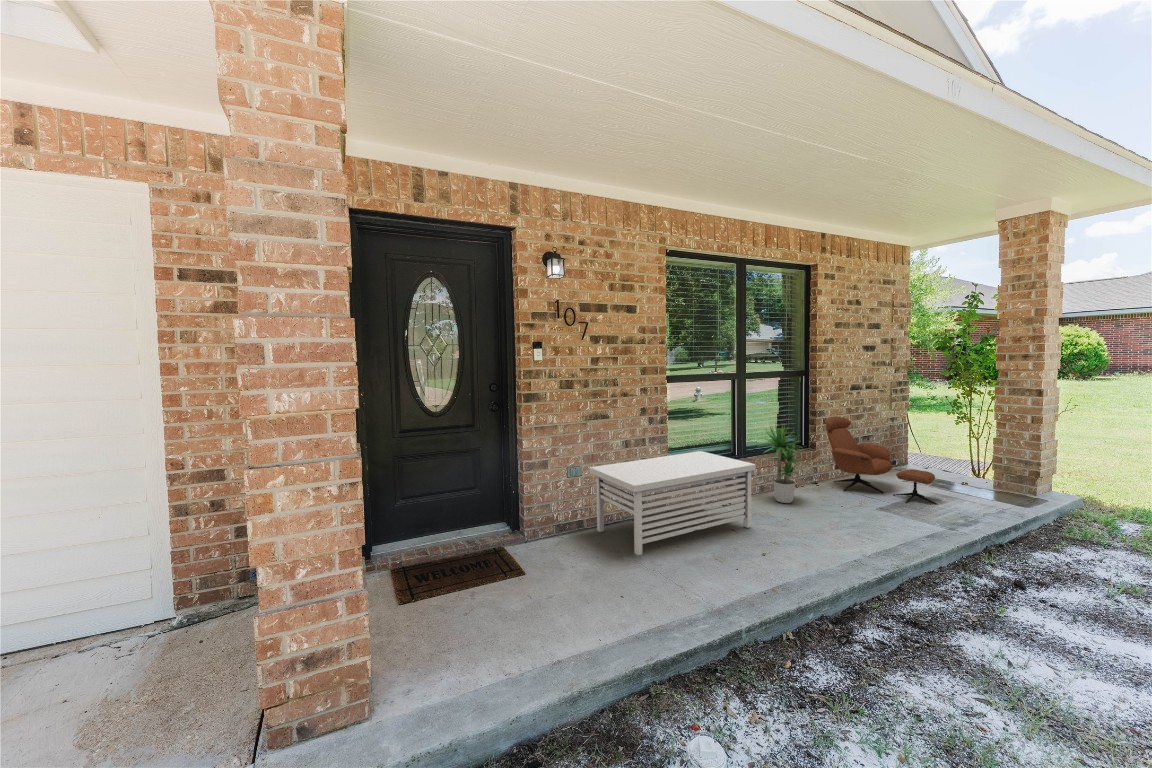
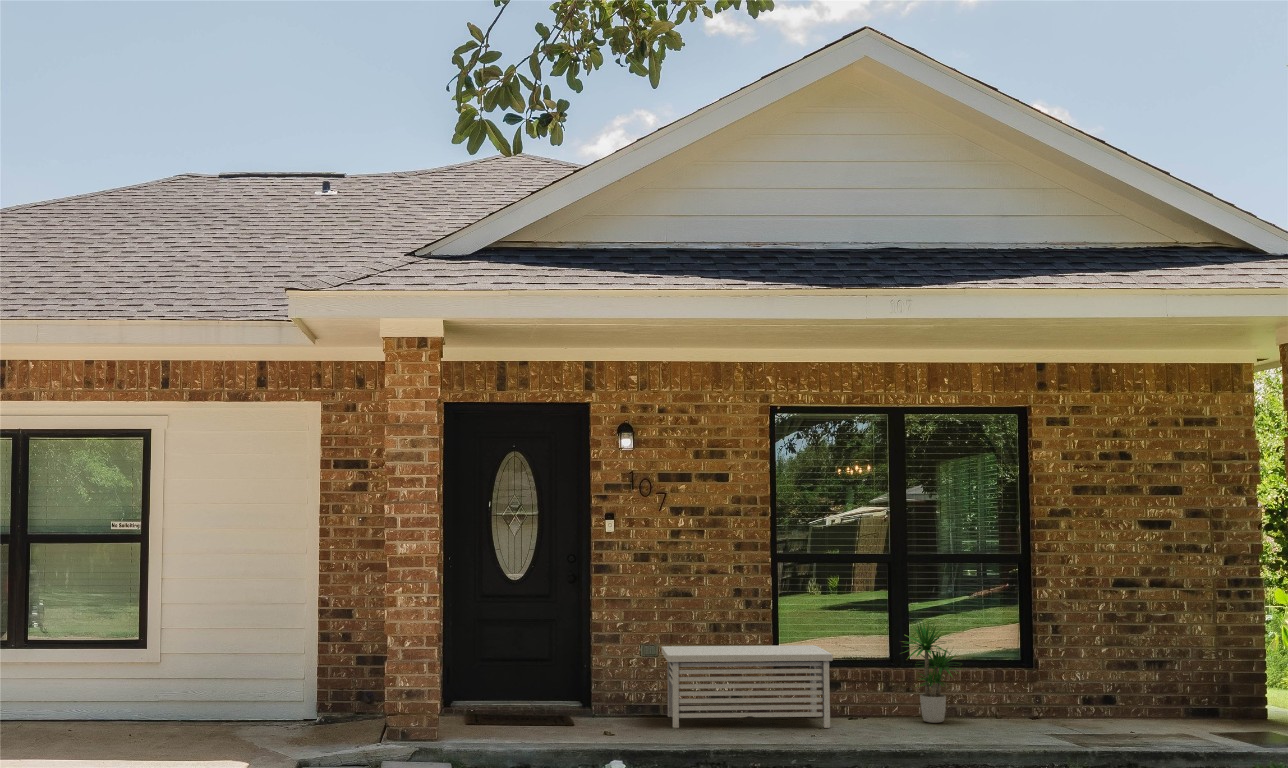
lounge chair: present [826,416,938,505] -> none [1038,621,1143,741]

